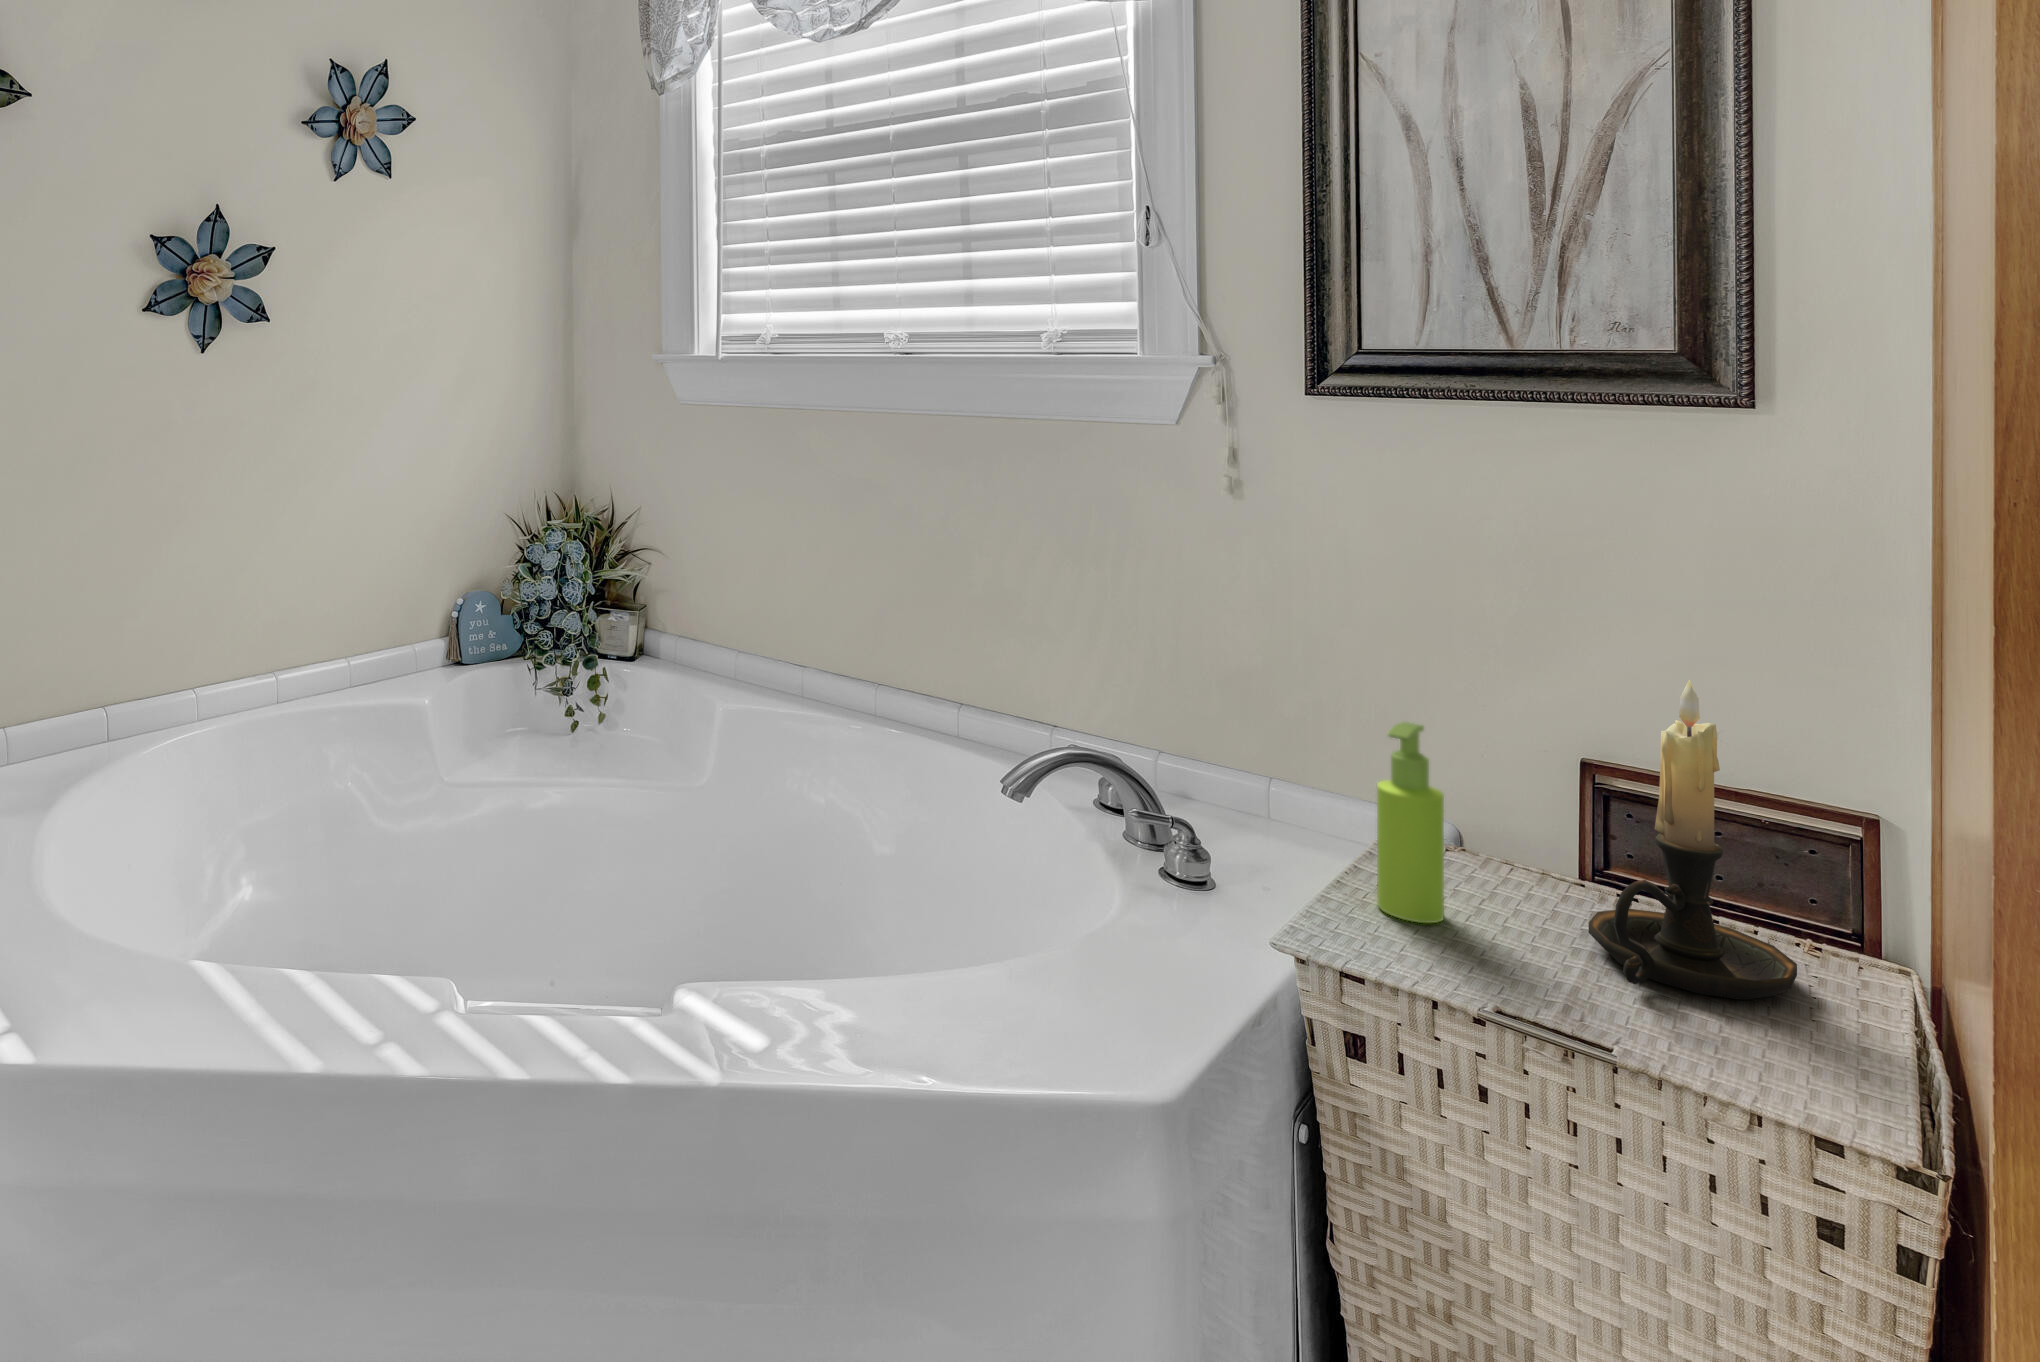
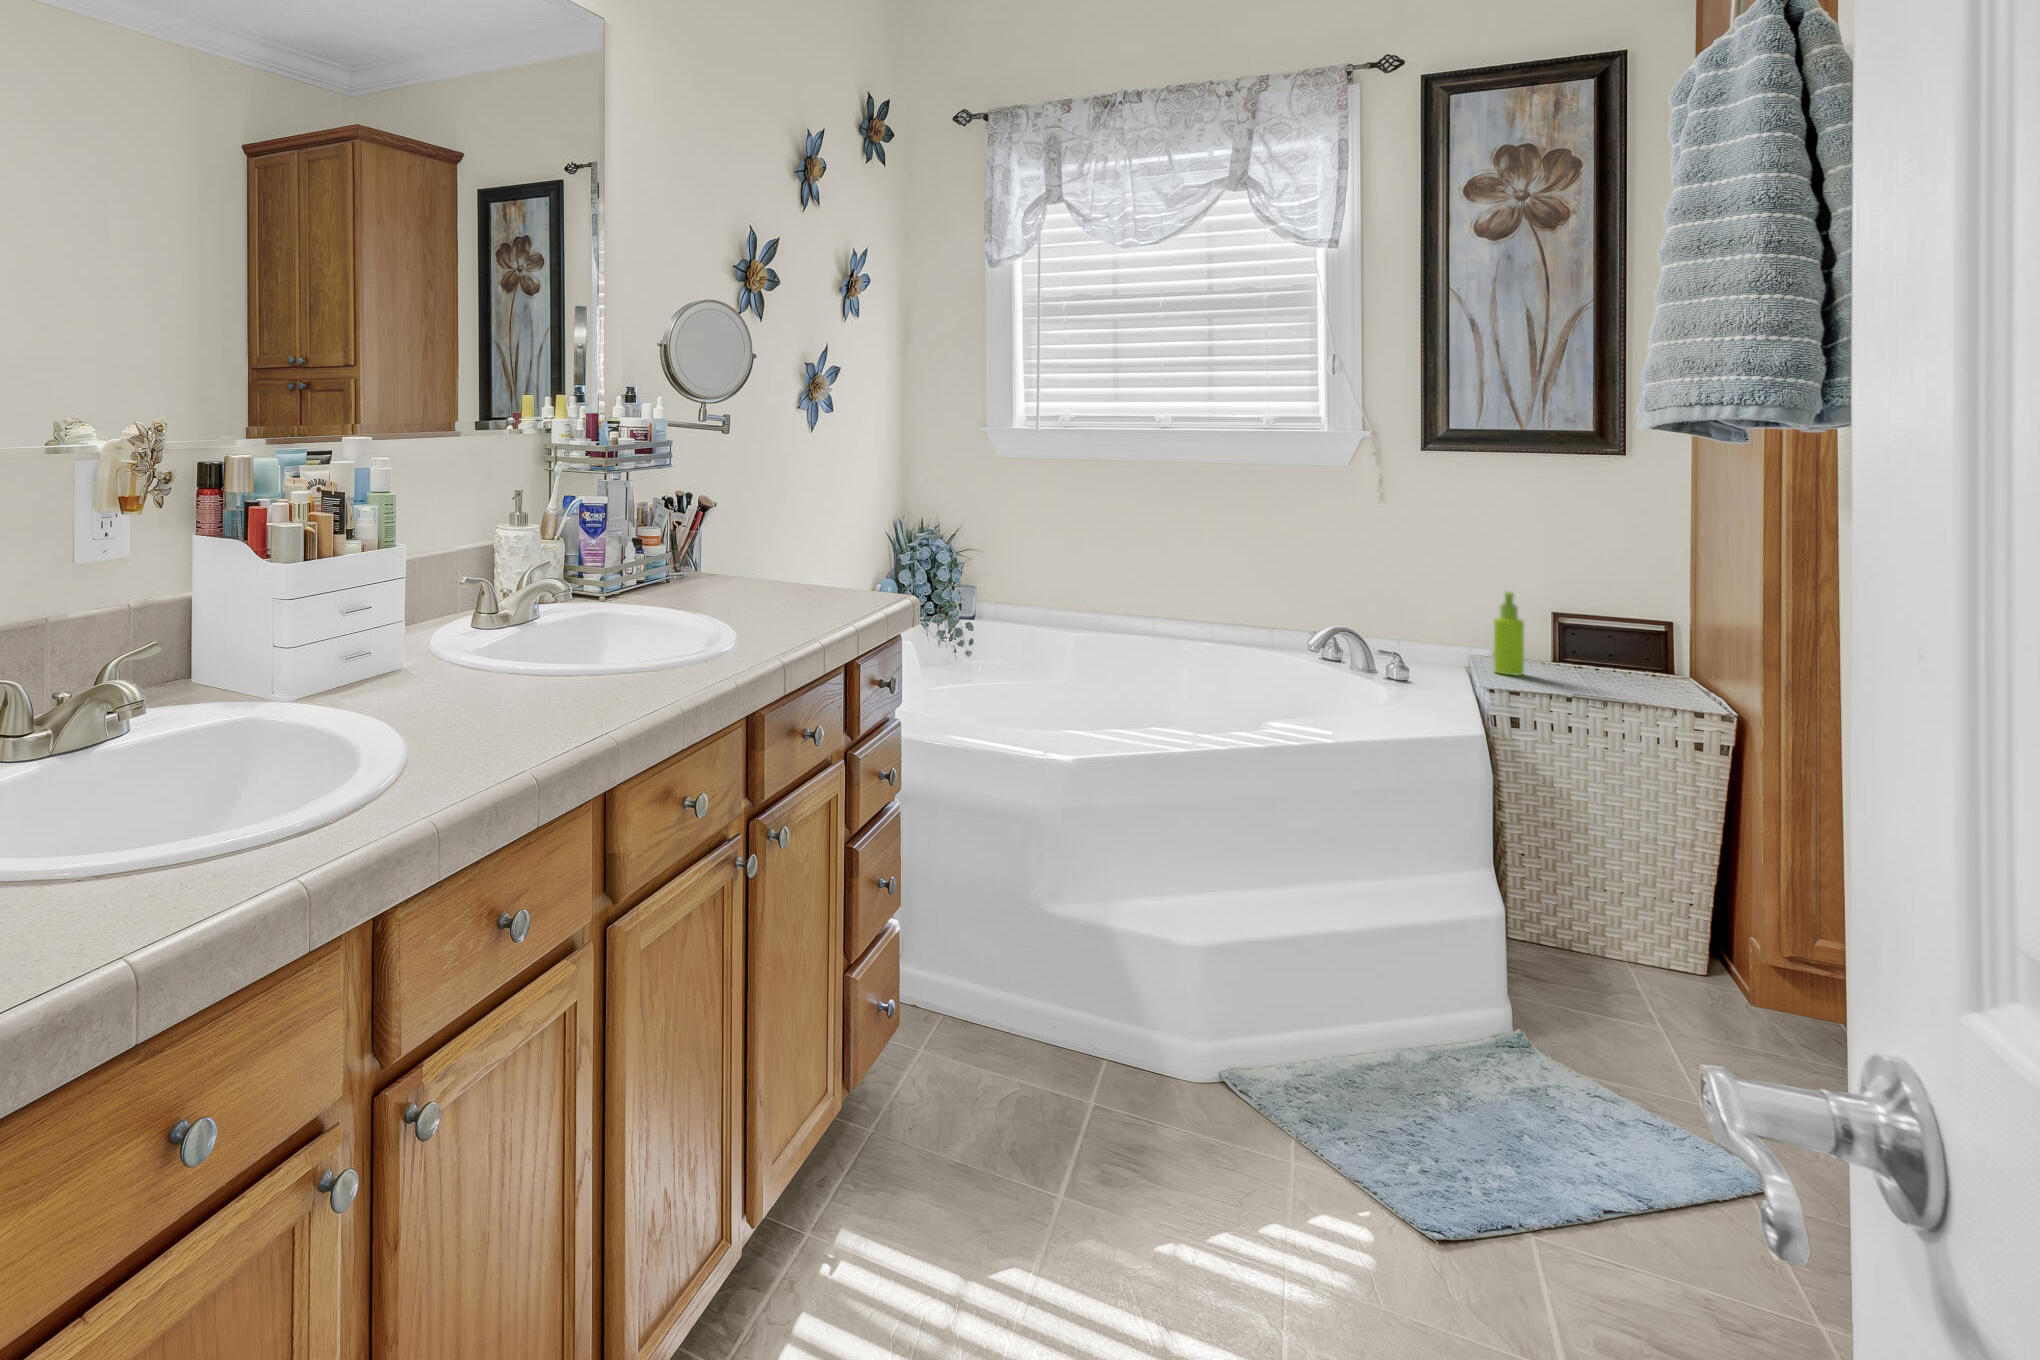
candle holder: present [1588,680,1797,1000] -> none [1581,563,1661,686]

